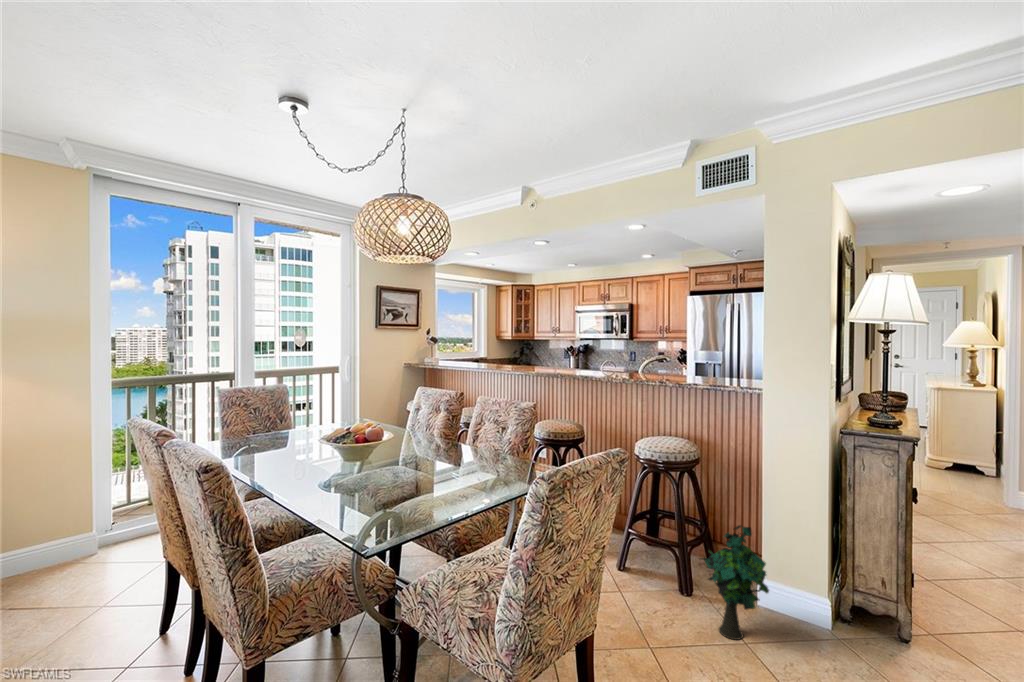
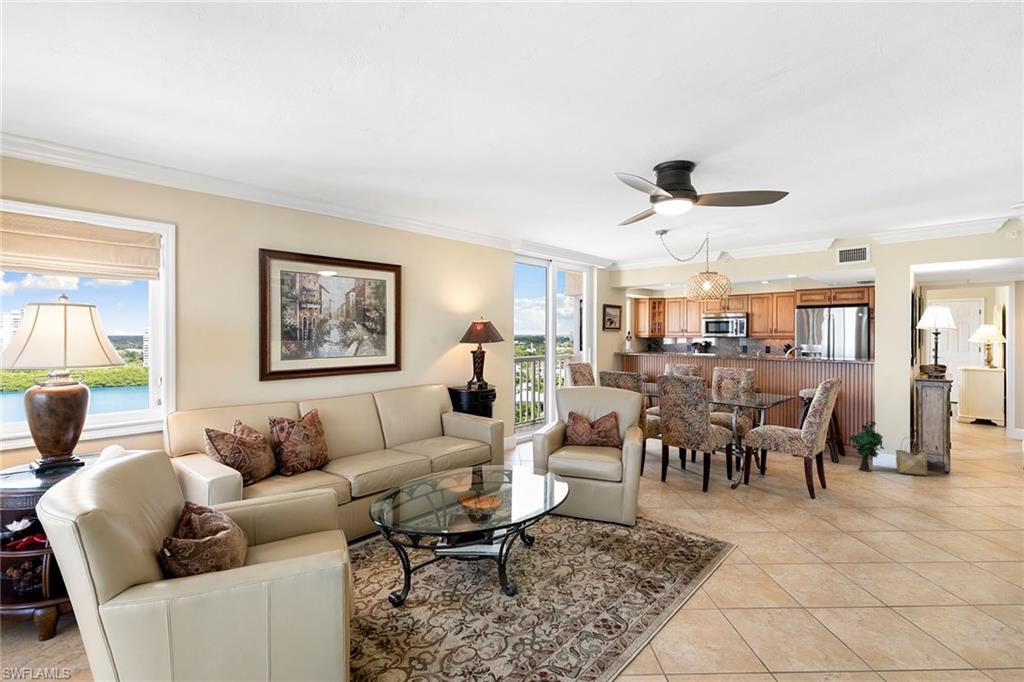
woven basket: none [794,561,862,658] -> present [896,450,928,475]

